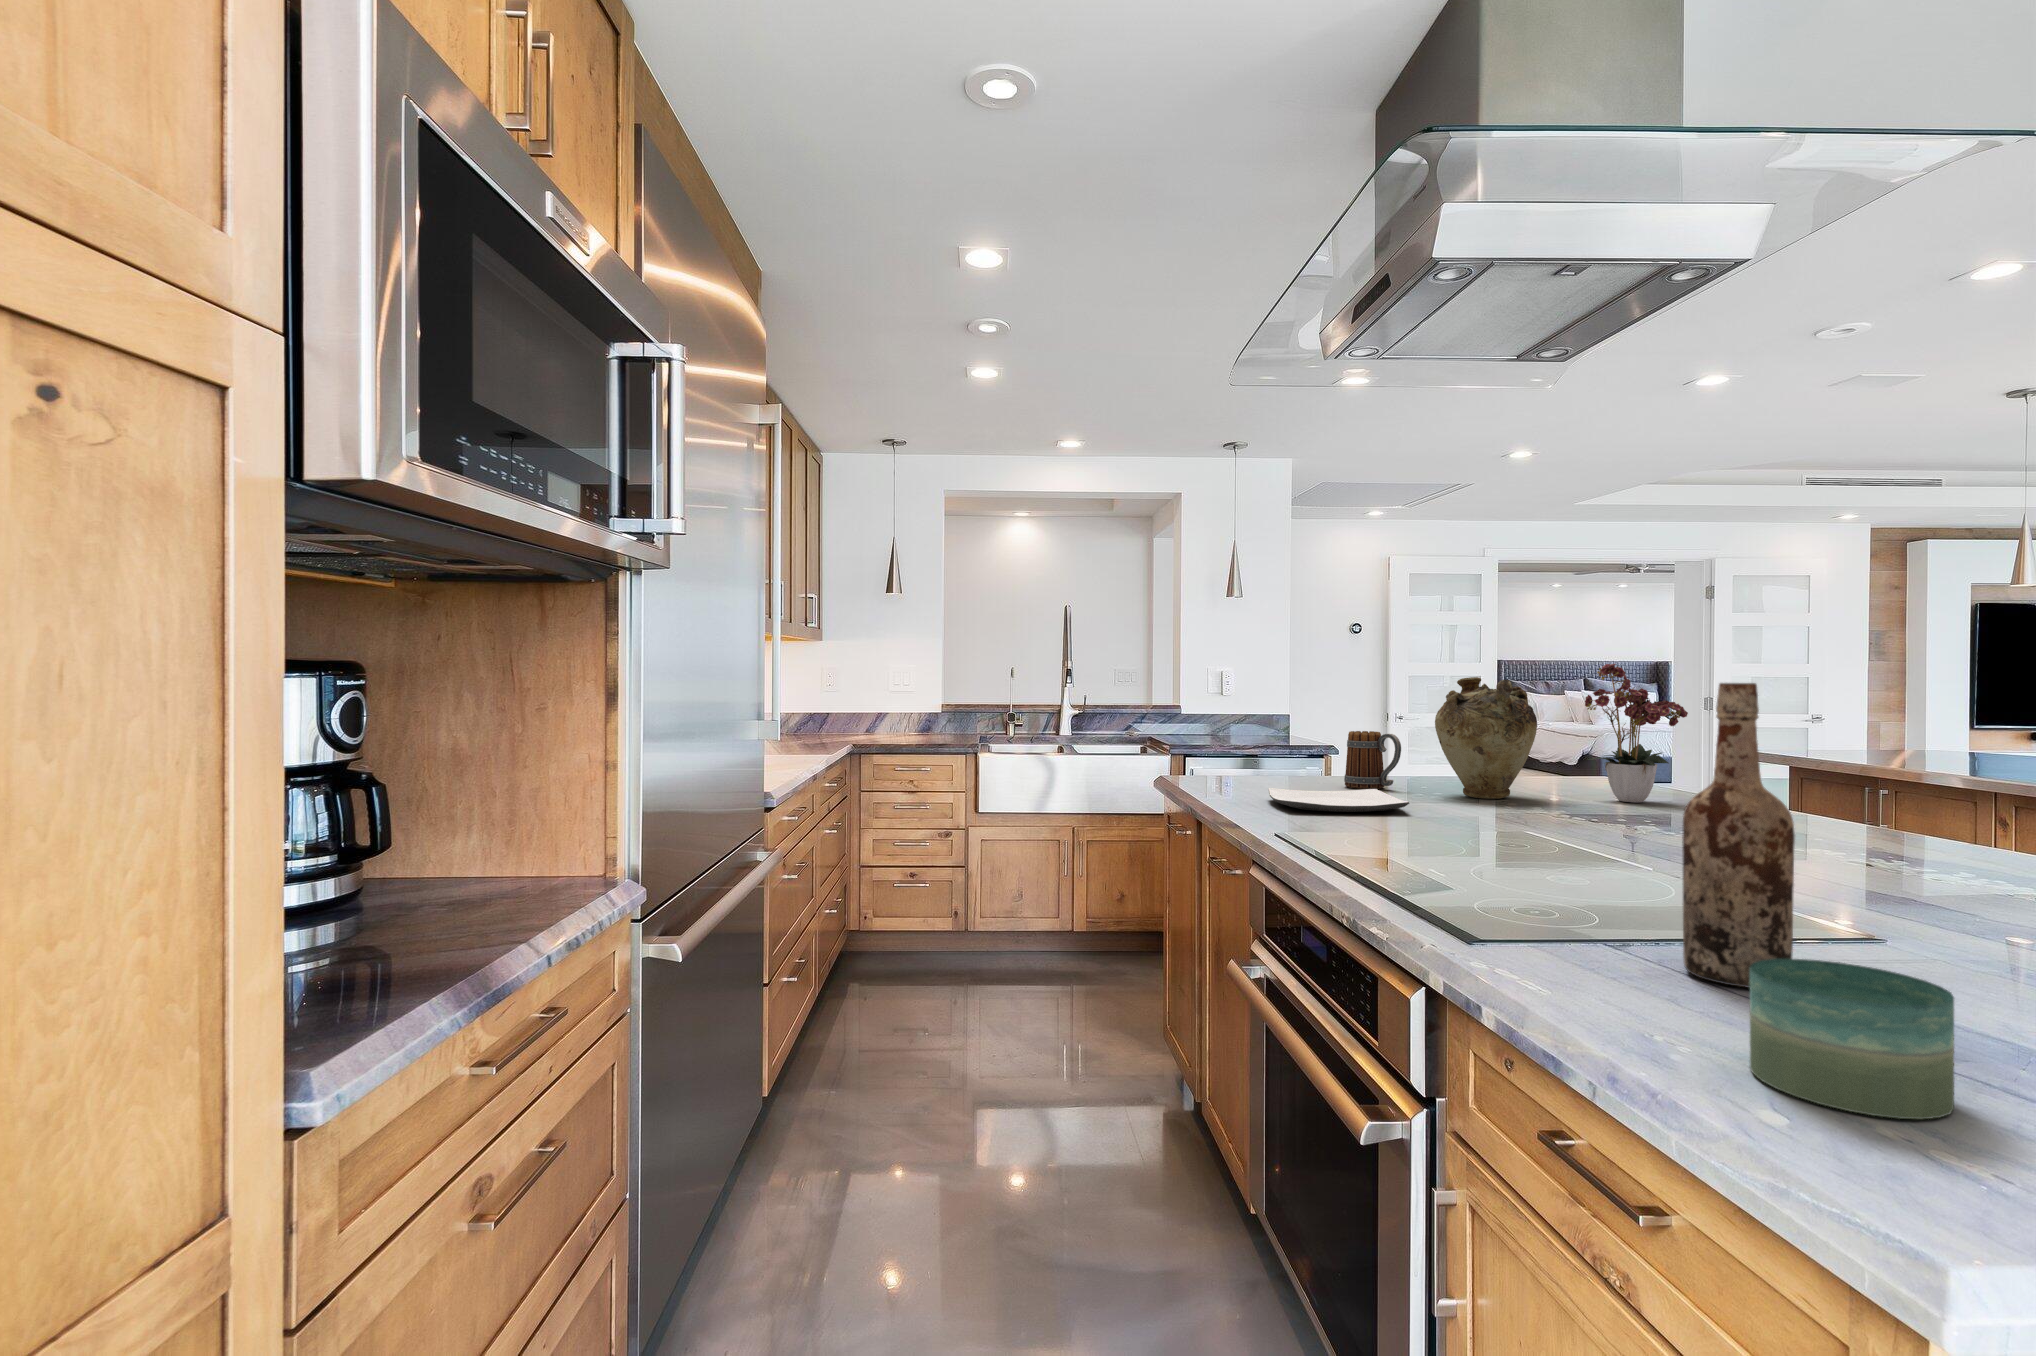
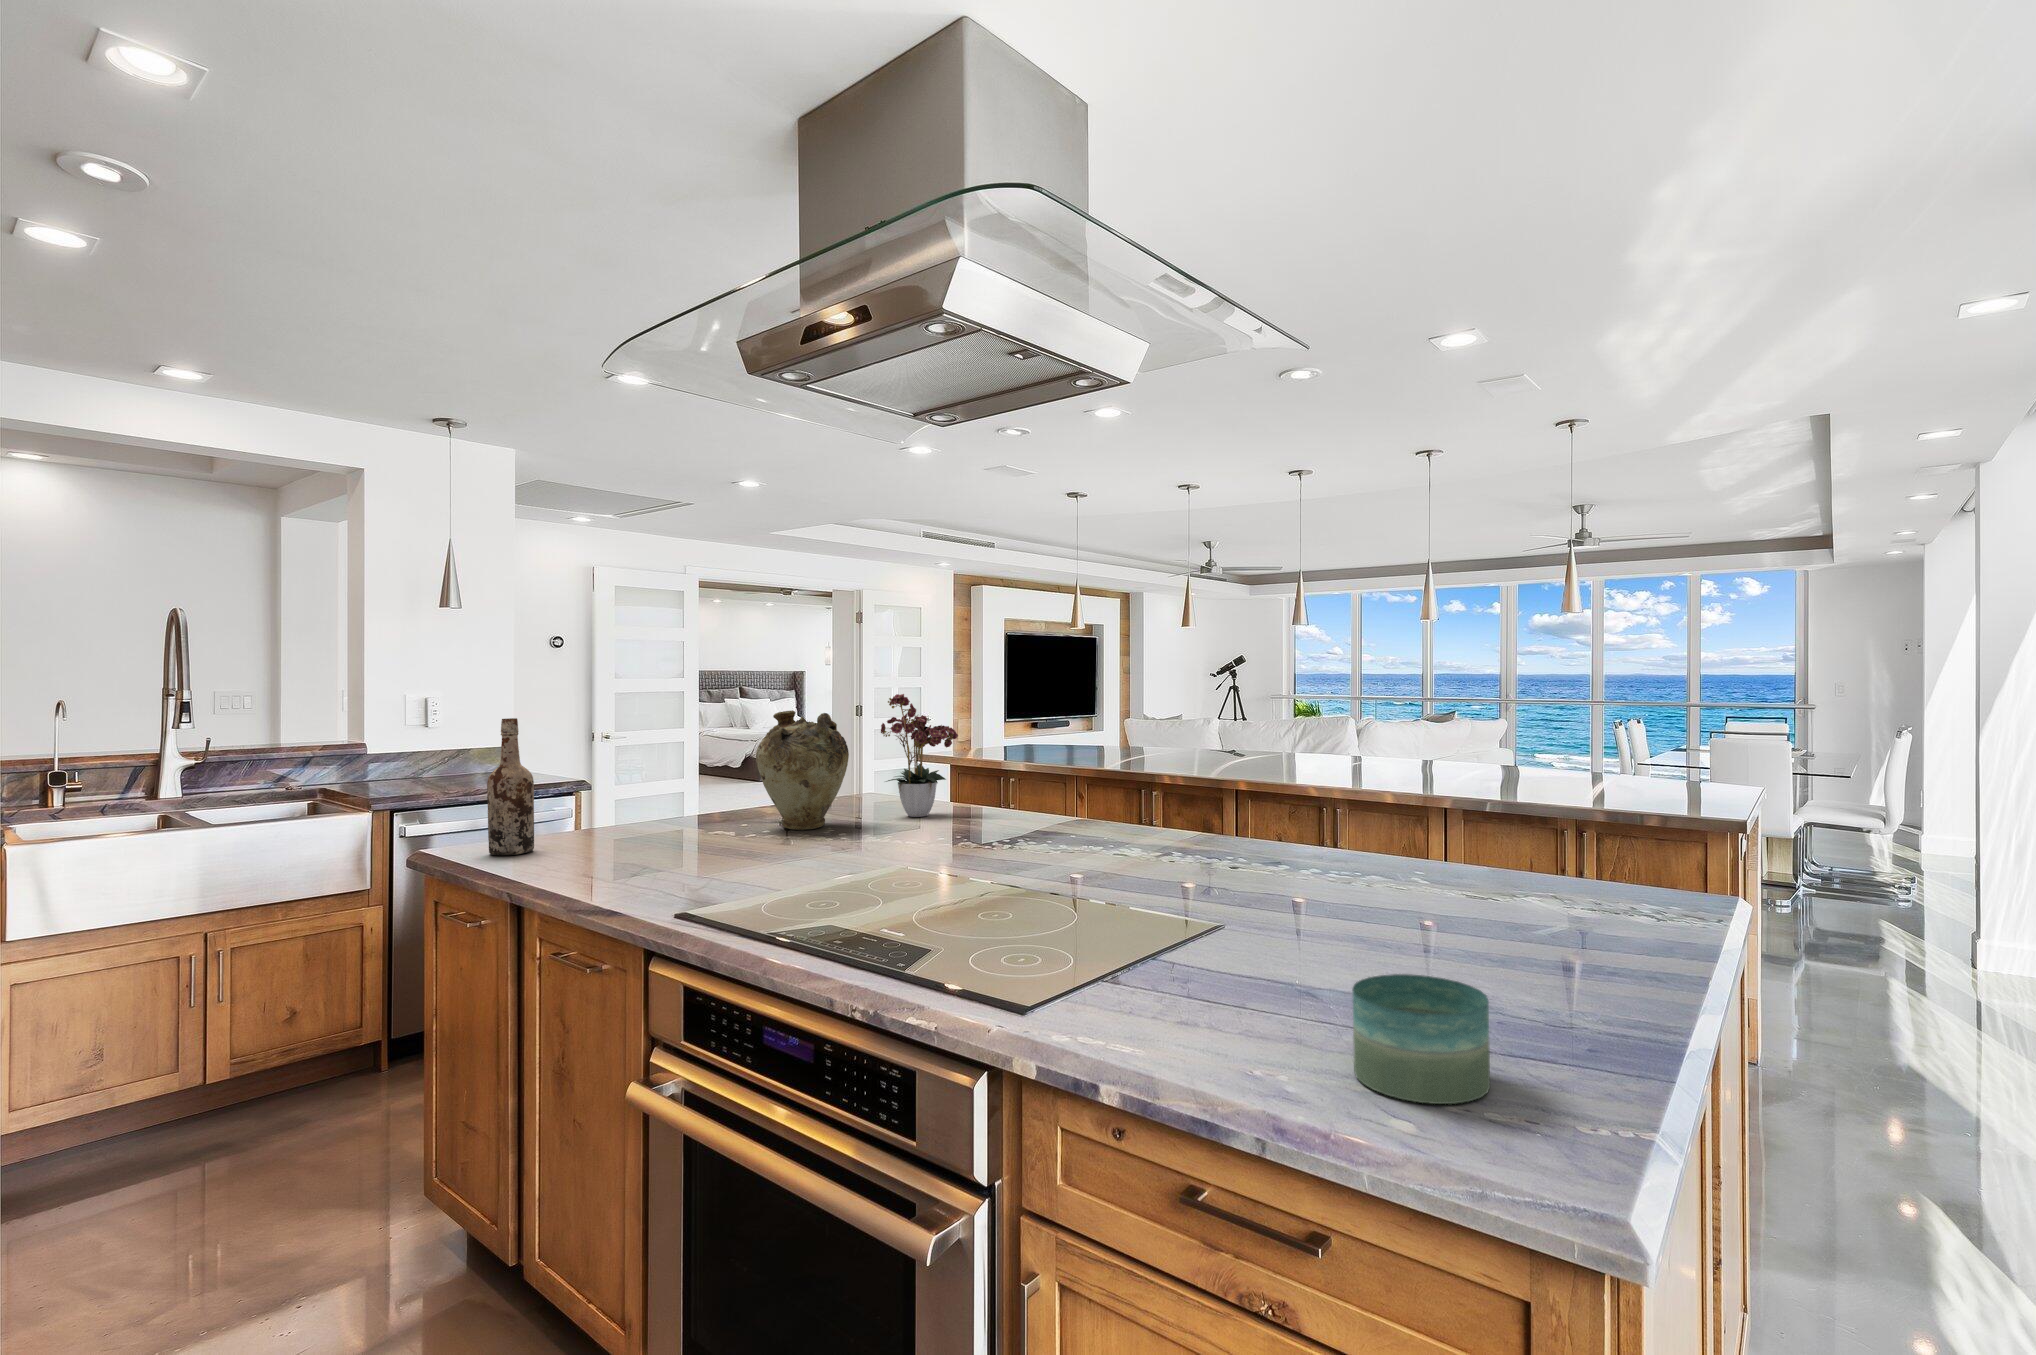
wine bottle: present [1682,683,1795,988] -> present [487,718,534,855]
mug: present [1344,731,1401,789] -> none [656,770,718,834]
plate: present [1269,788,1409,812] -> none [597,835,767,871]

